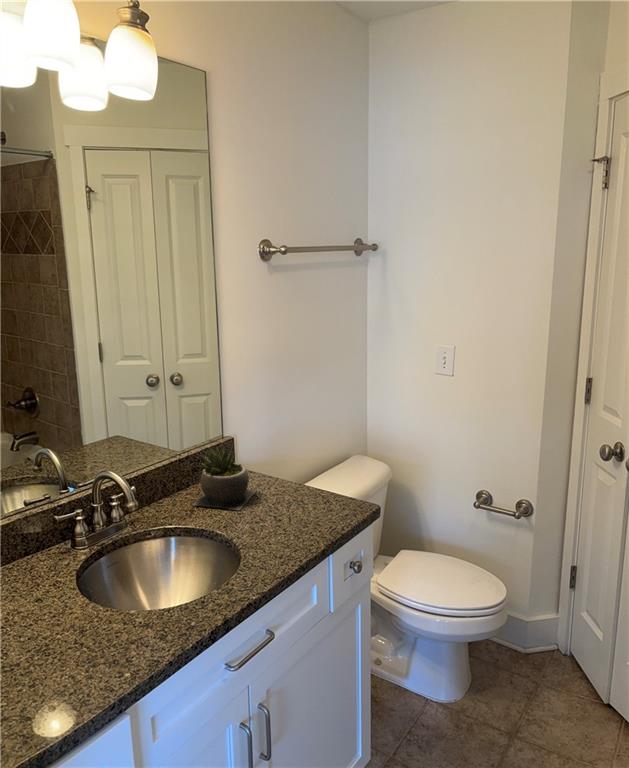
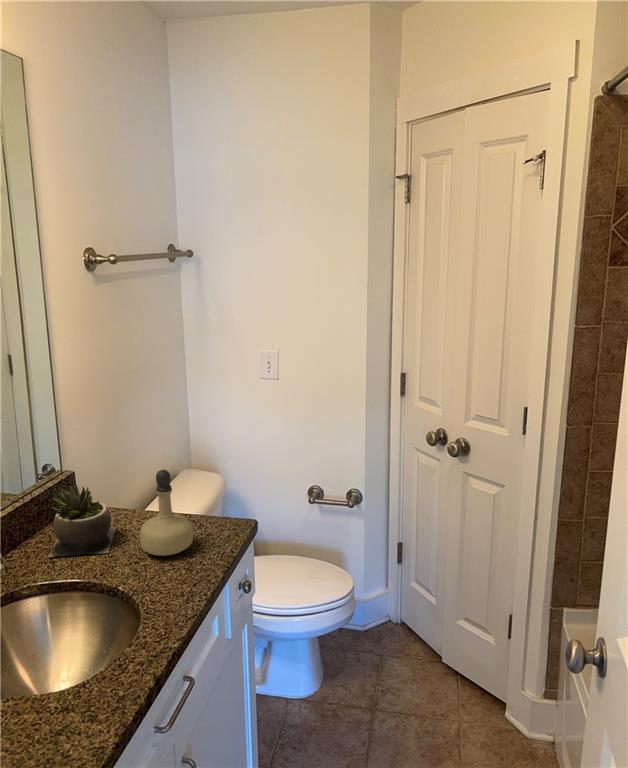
perfume bottle: none [265,441,314,521] -> present [140,470,193,556]

